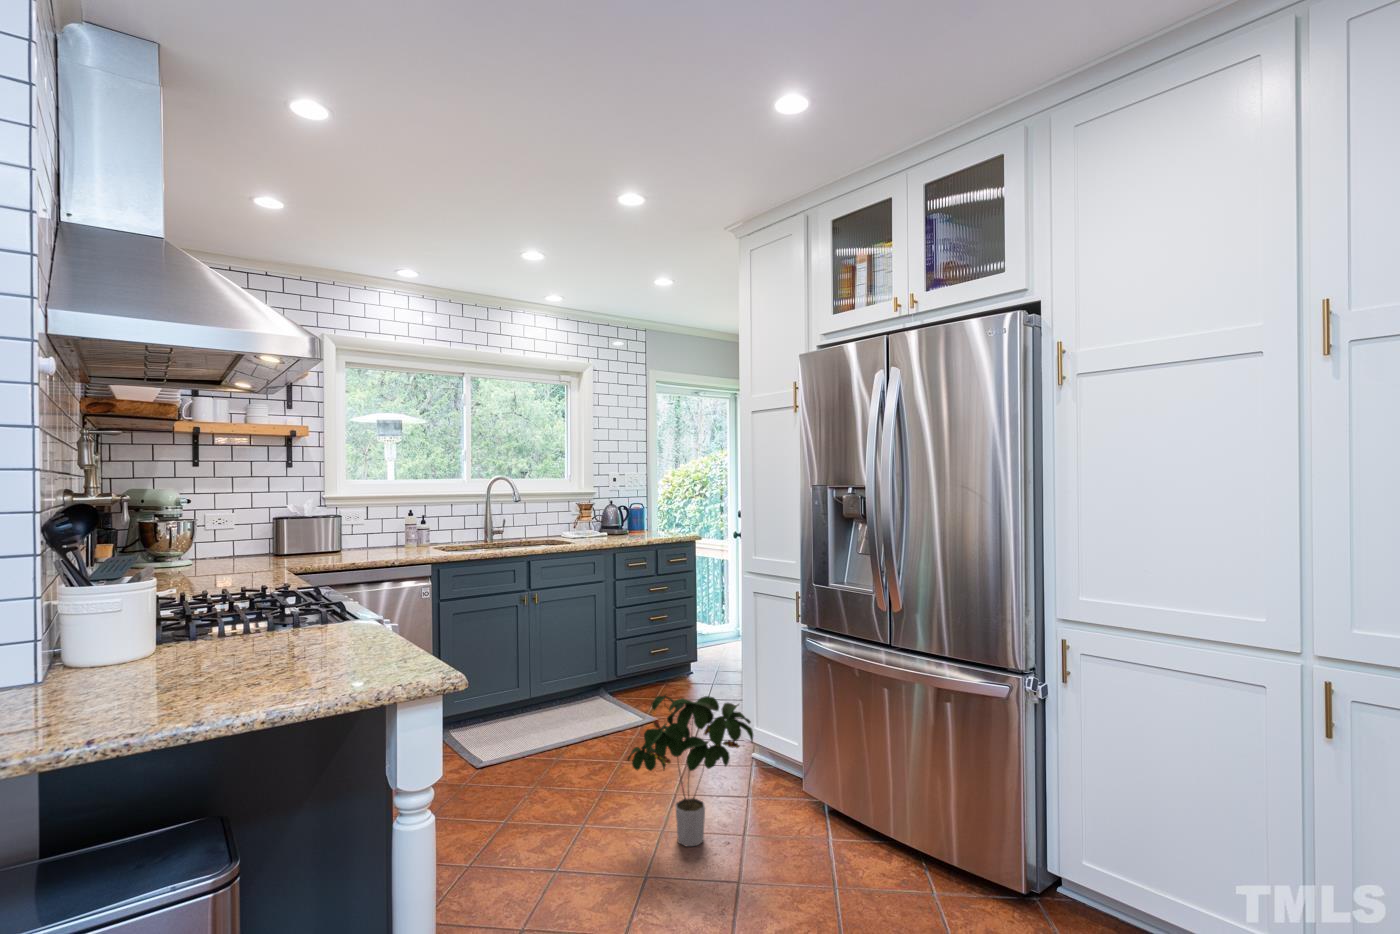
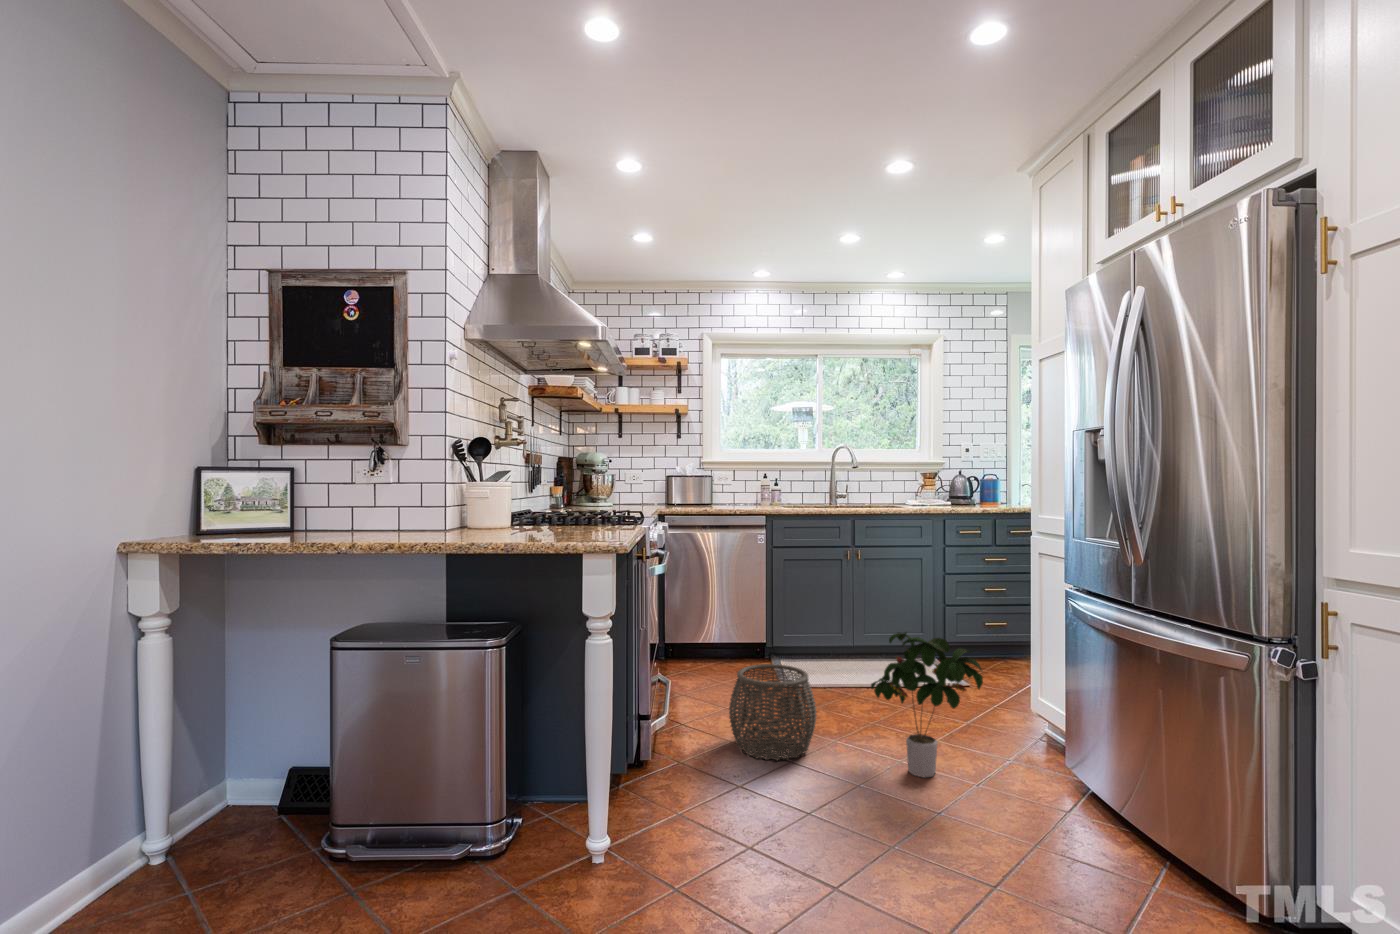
woven basket: none [467,756,576,887] -> present [729,664,817,760]

